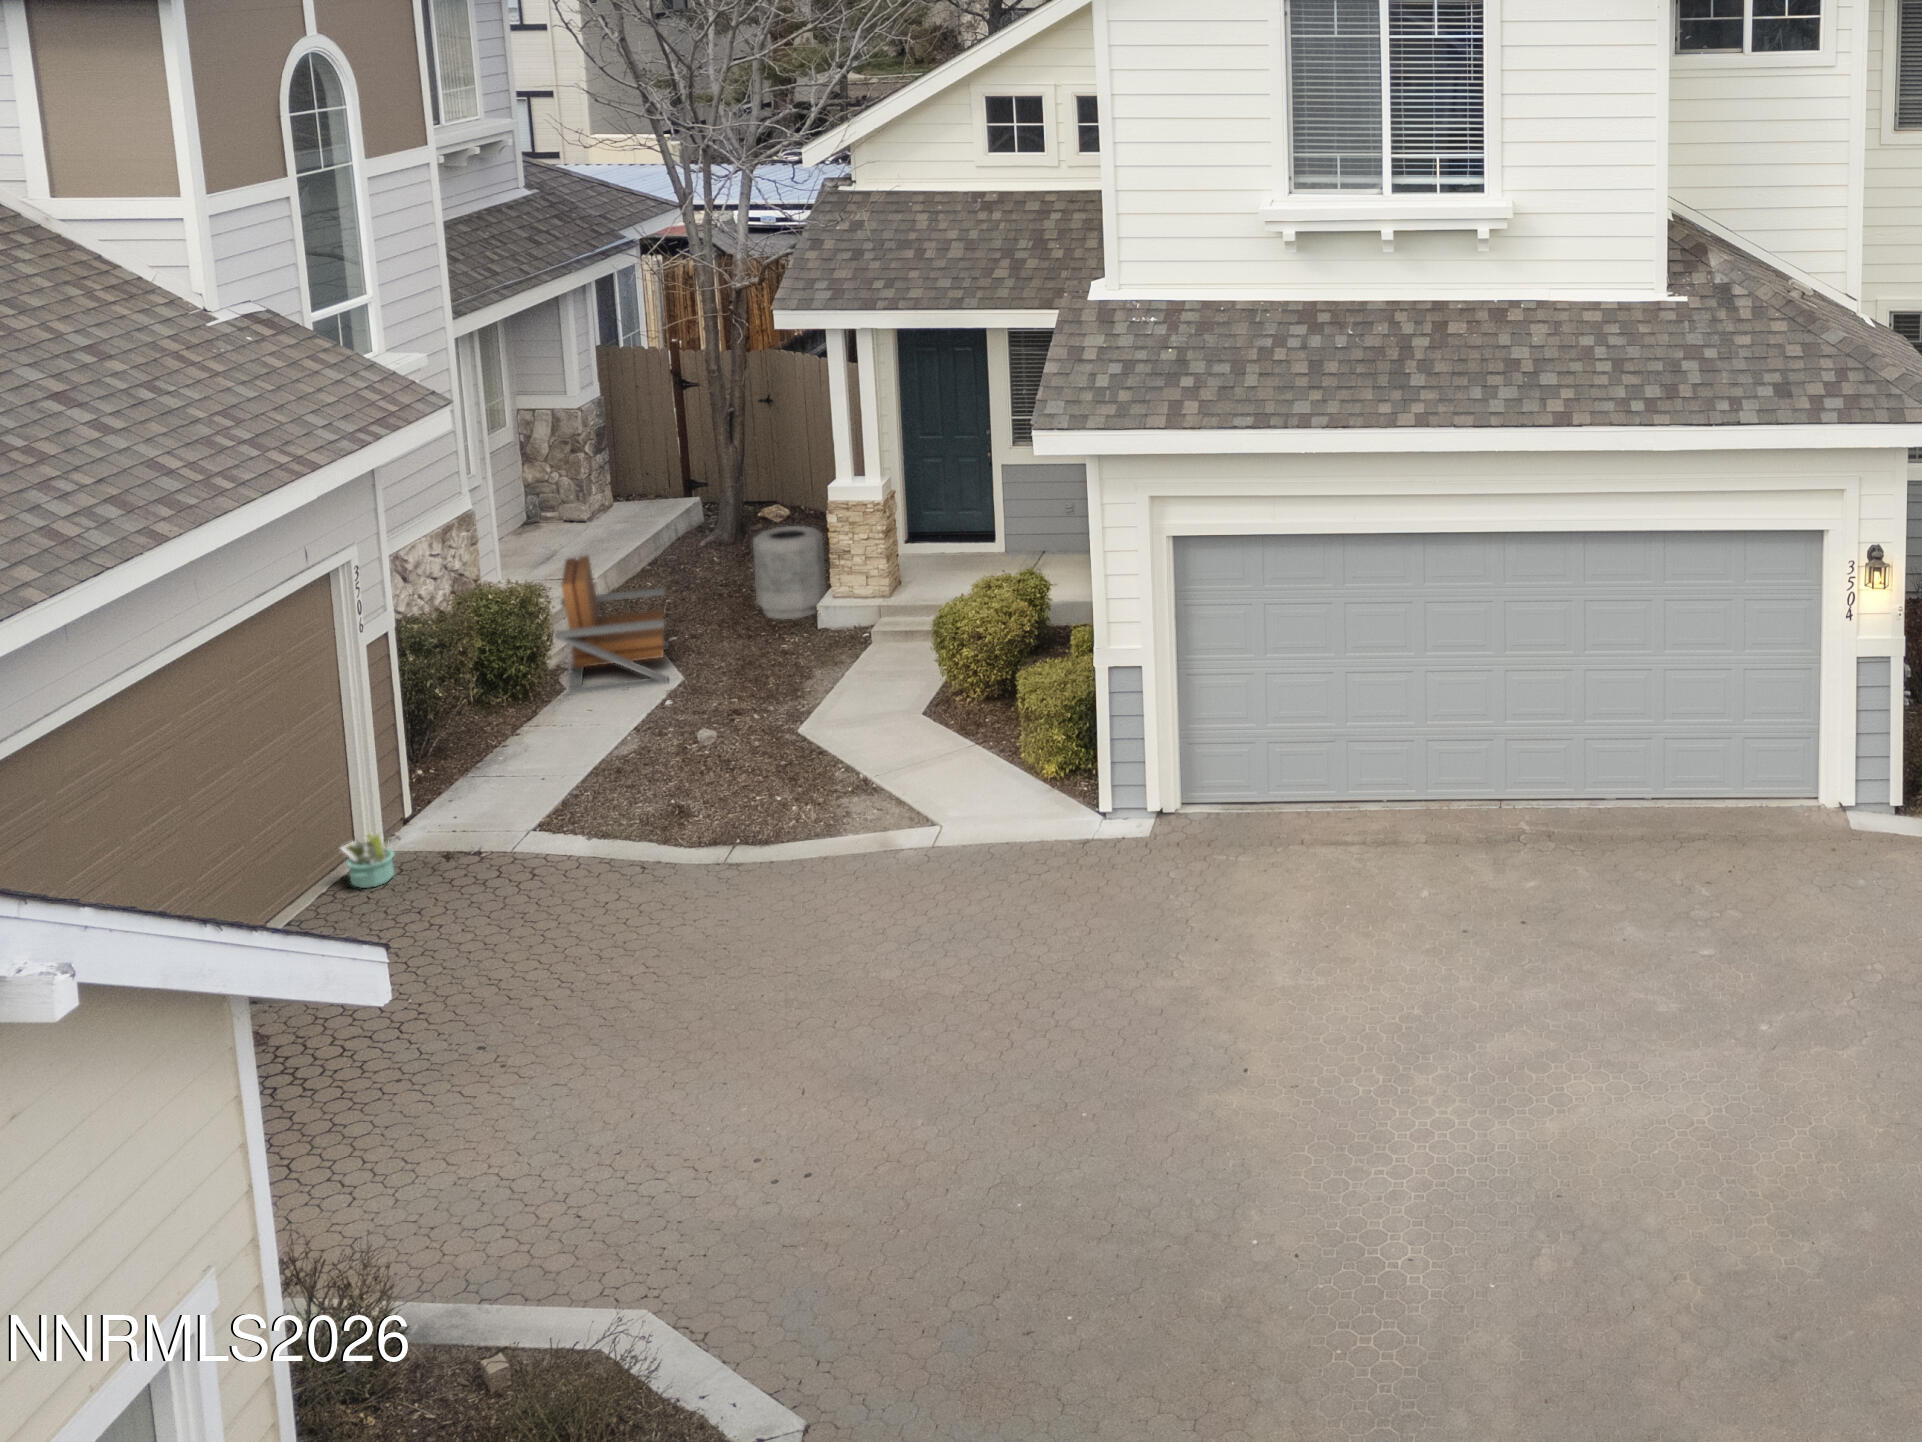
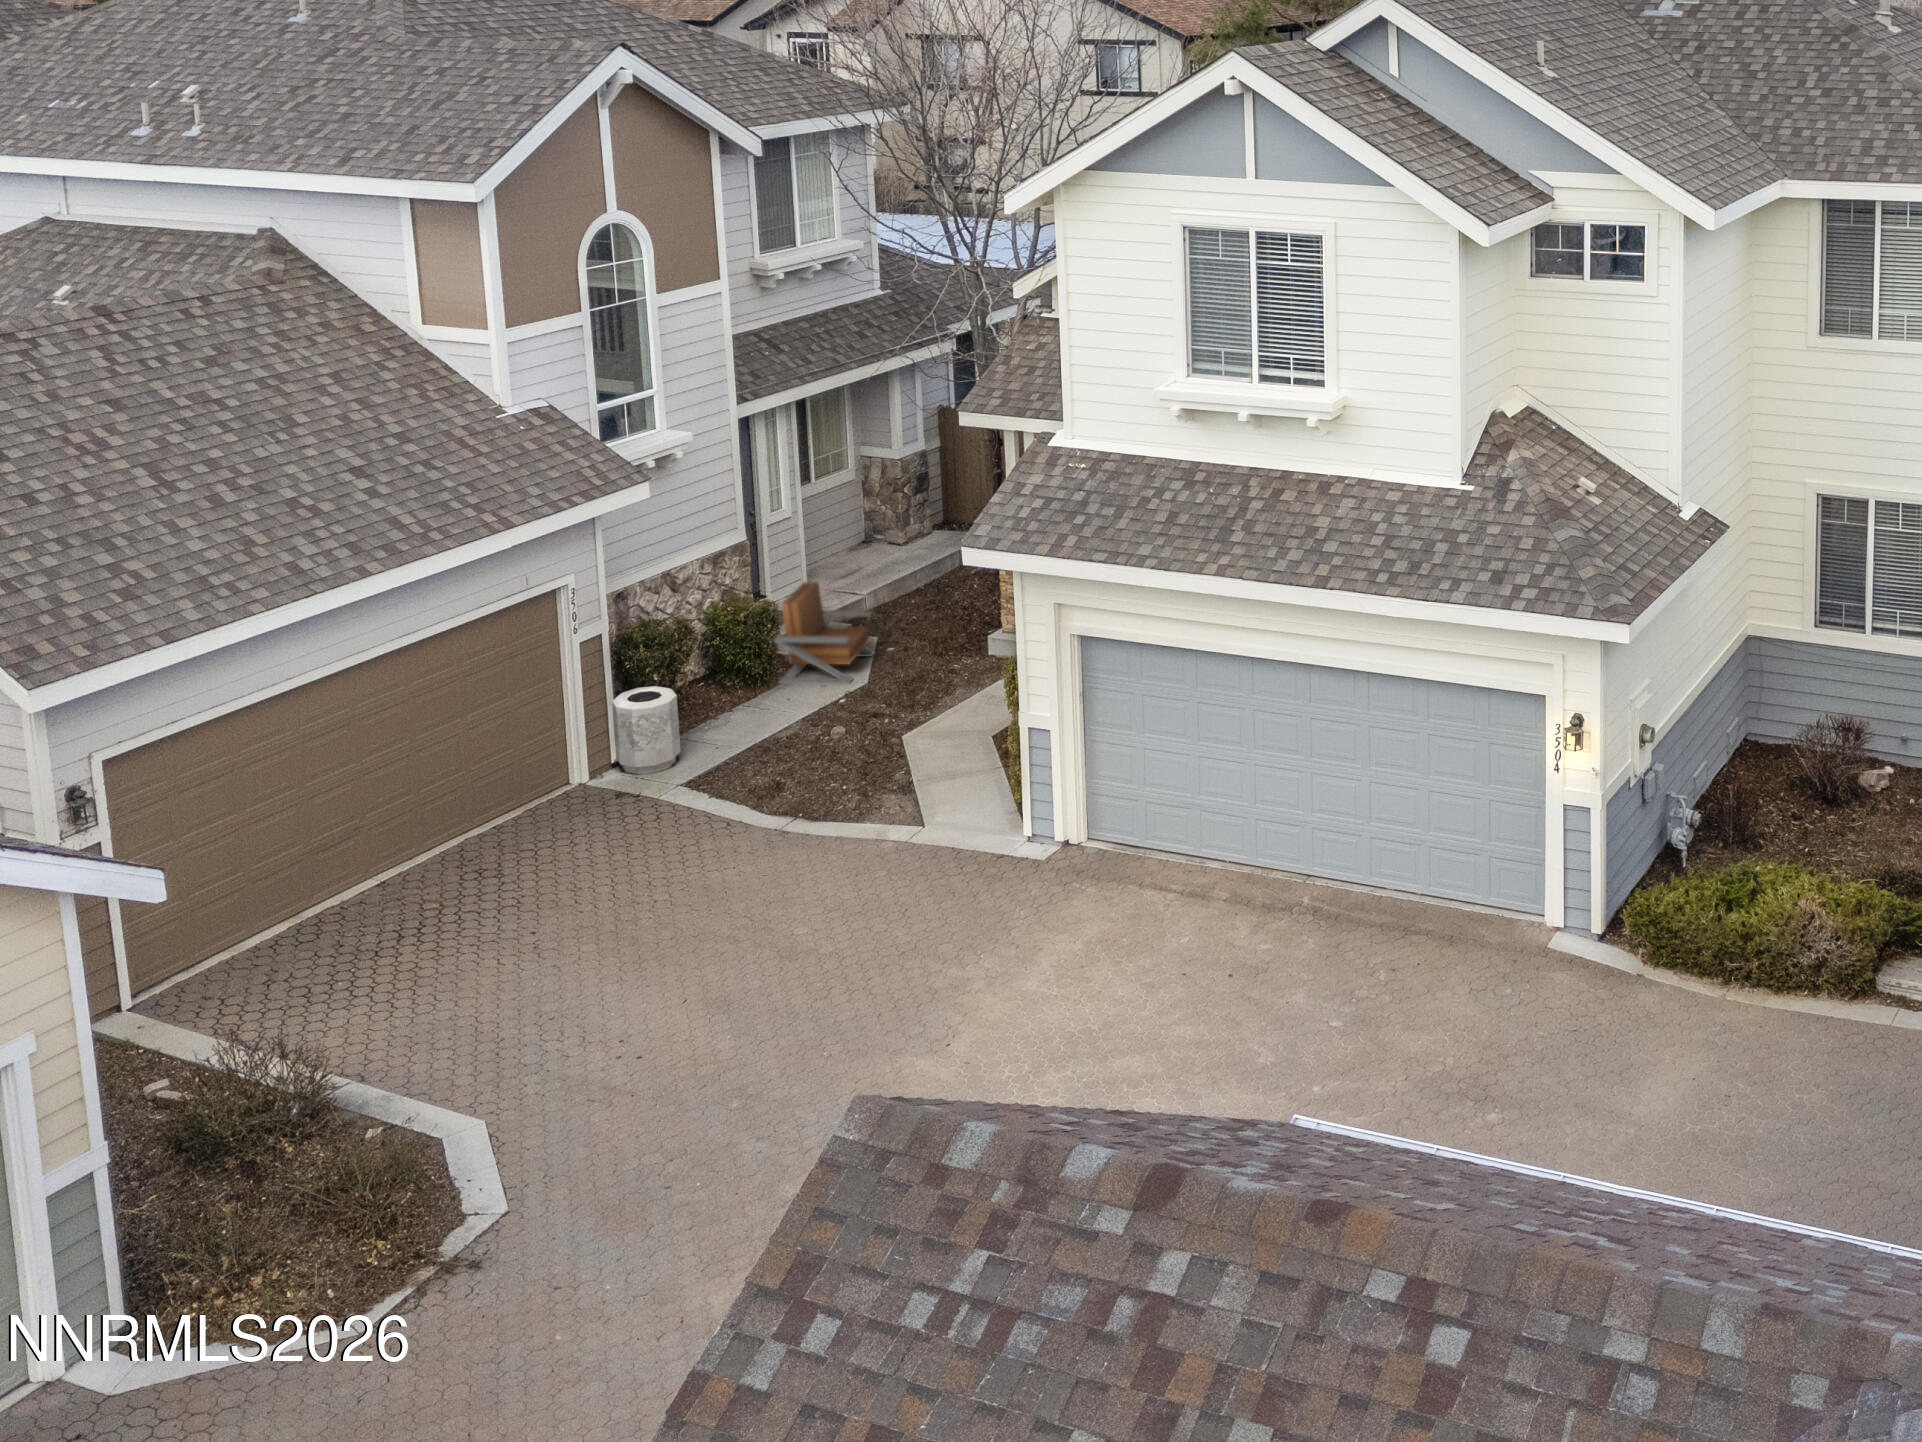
trash can: present [753,526,826,619] -> present [612,686,681,774]
decorative plant: present [341,833,394,888] -> none [541,769,577,807]

